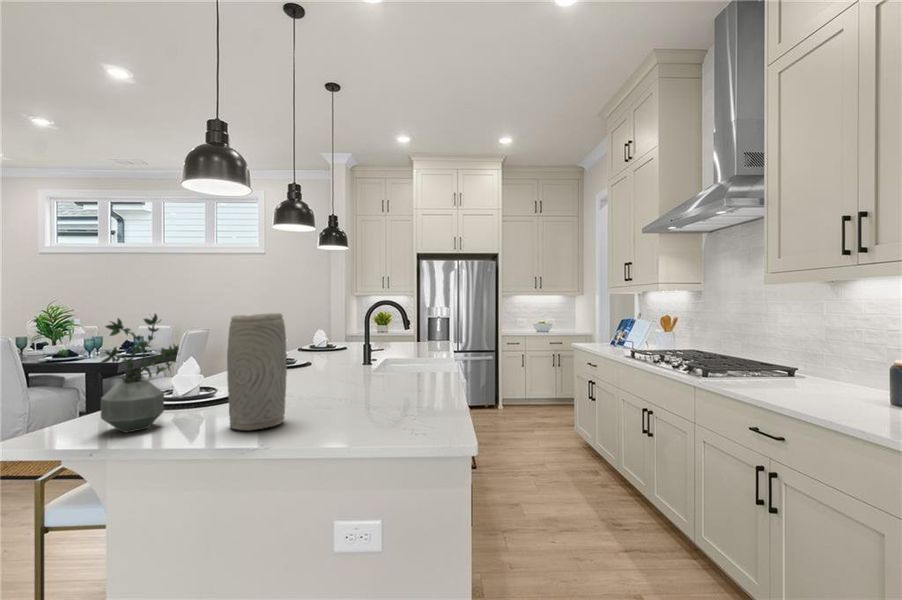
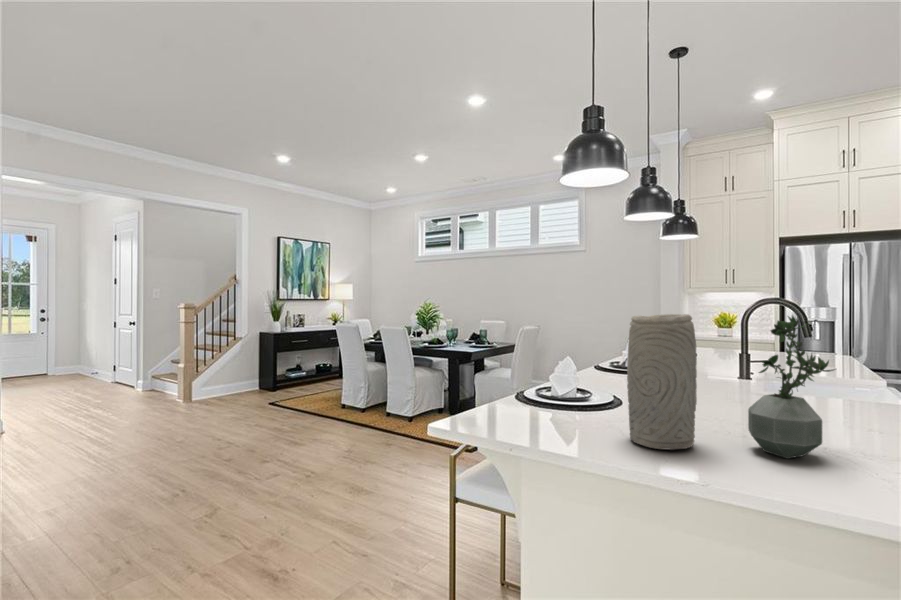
potted plant: present [99,314,179,433] -> present [748,316,835,458]

